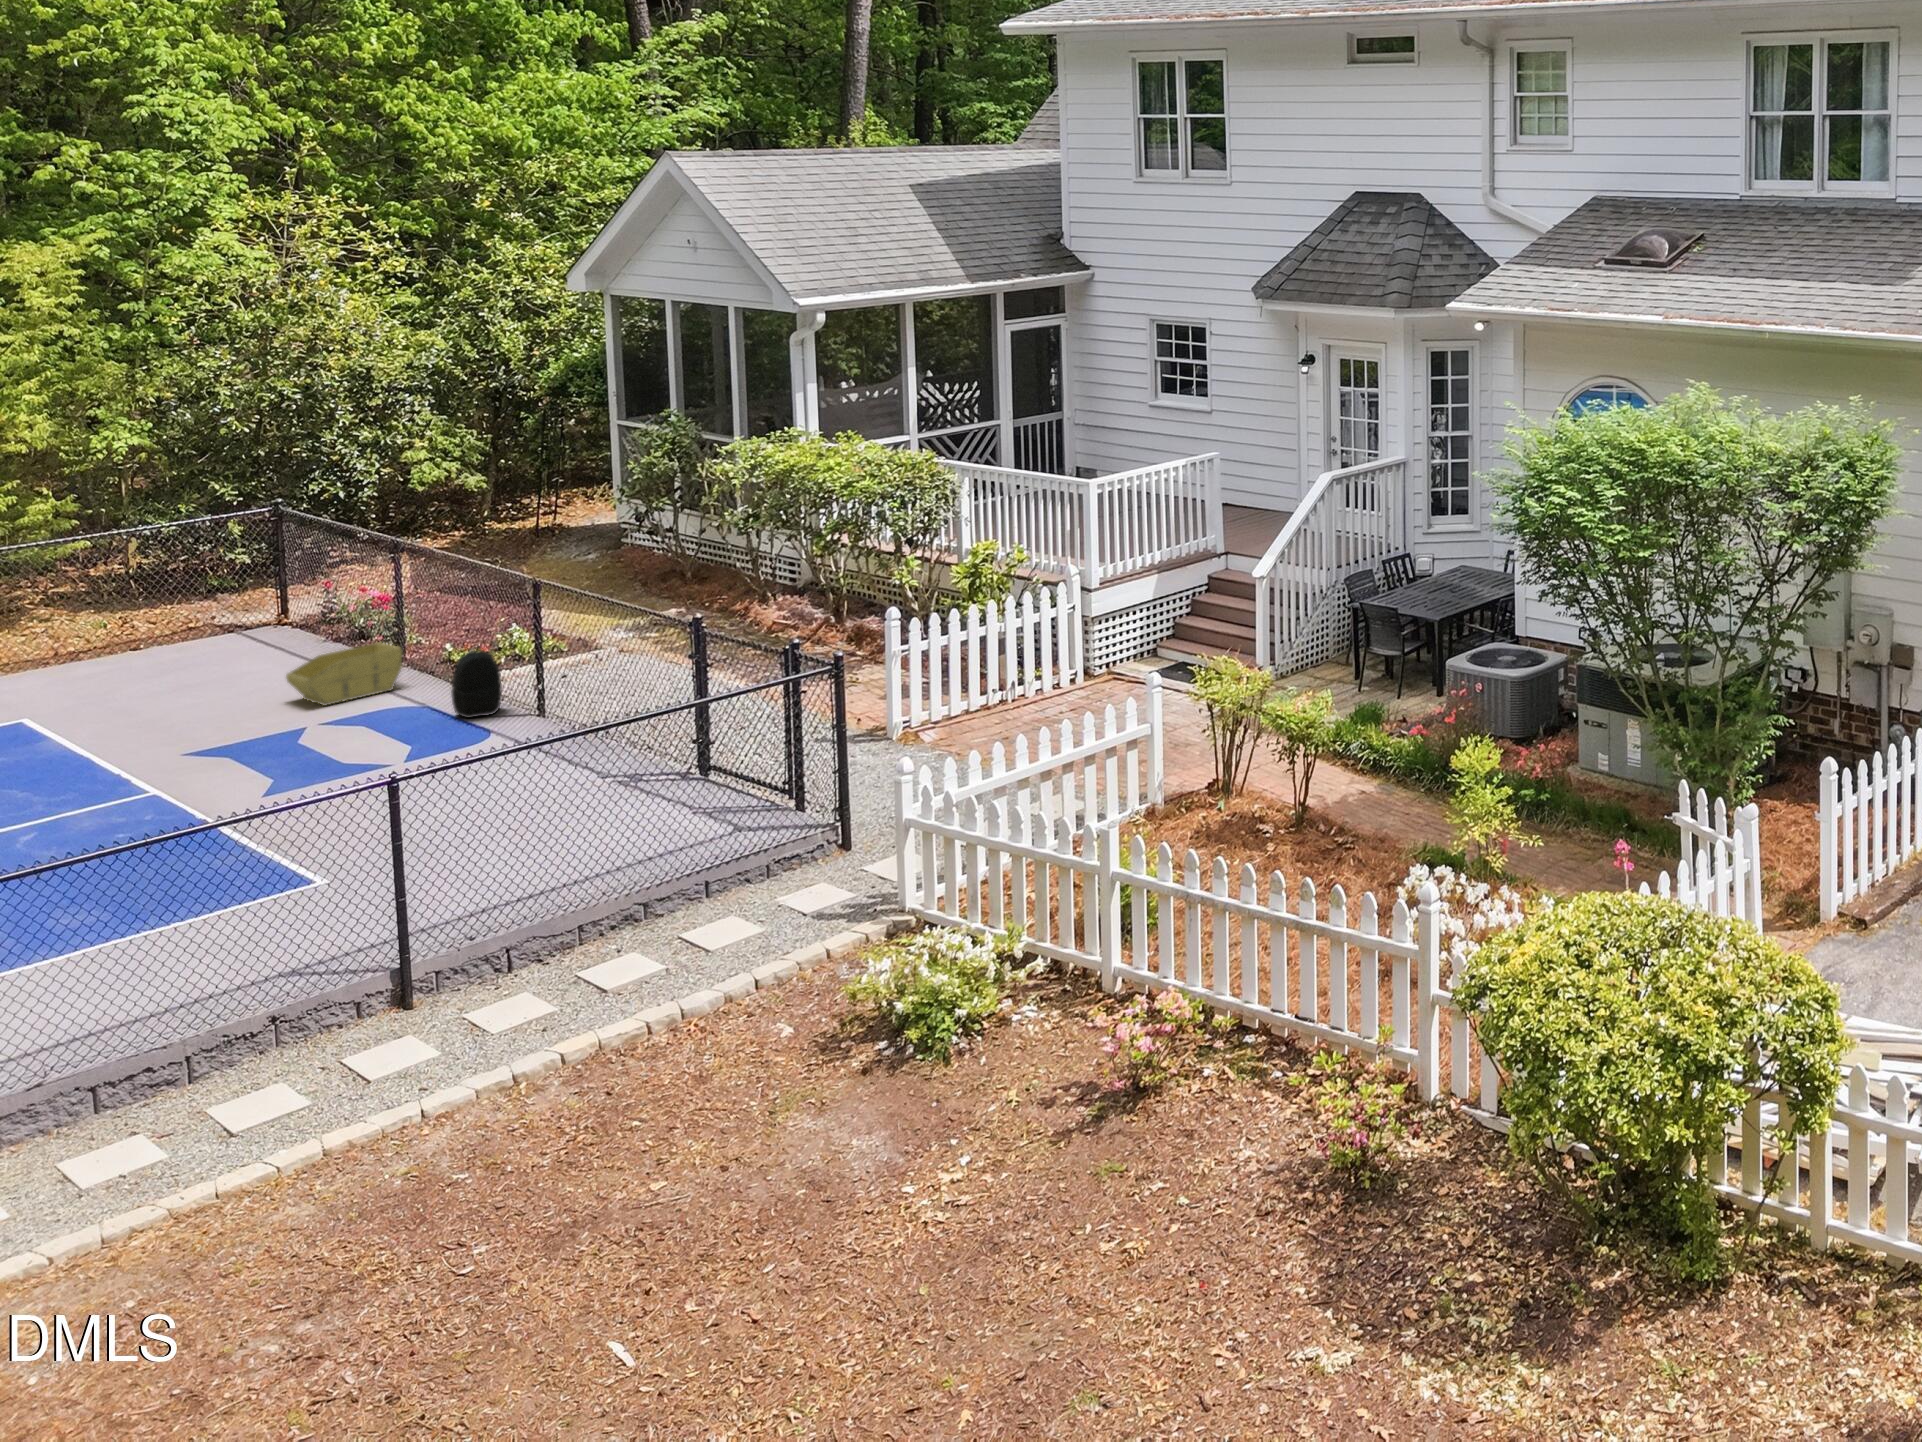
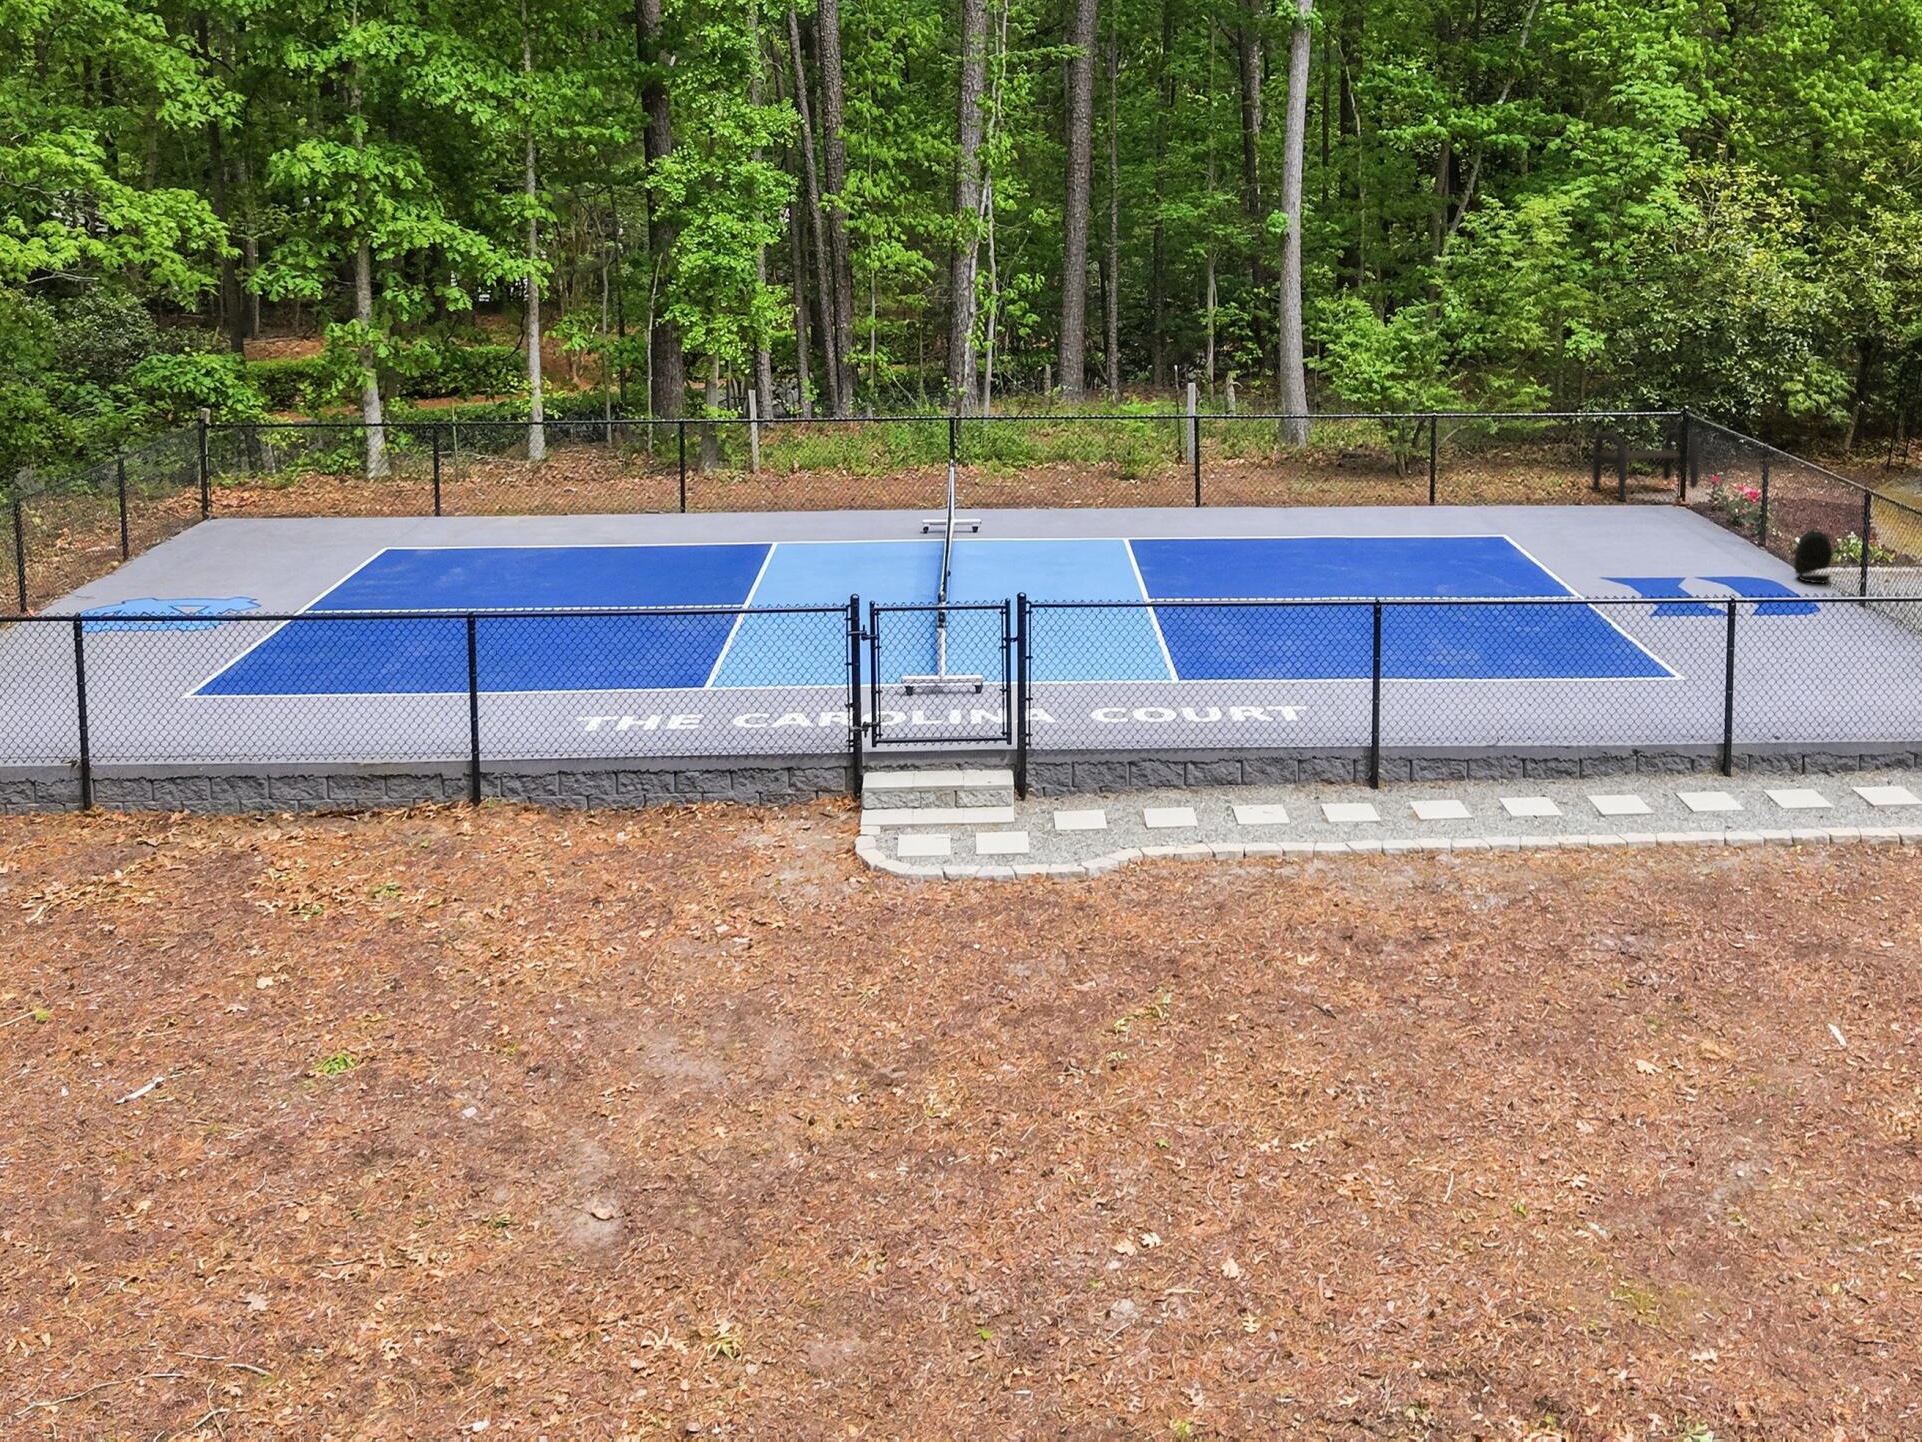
bench: none [133,550,305,663] -> present [1592,429,1698,500]
storage bin: present [286,642,403,706] -> none [1682,512,1763,549]

